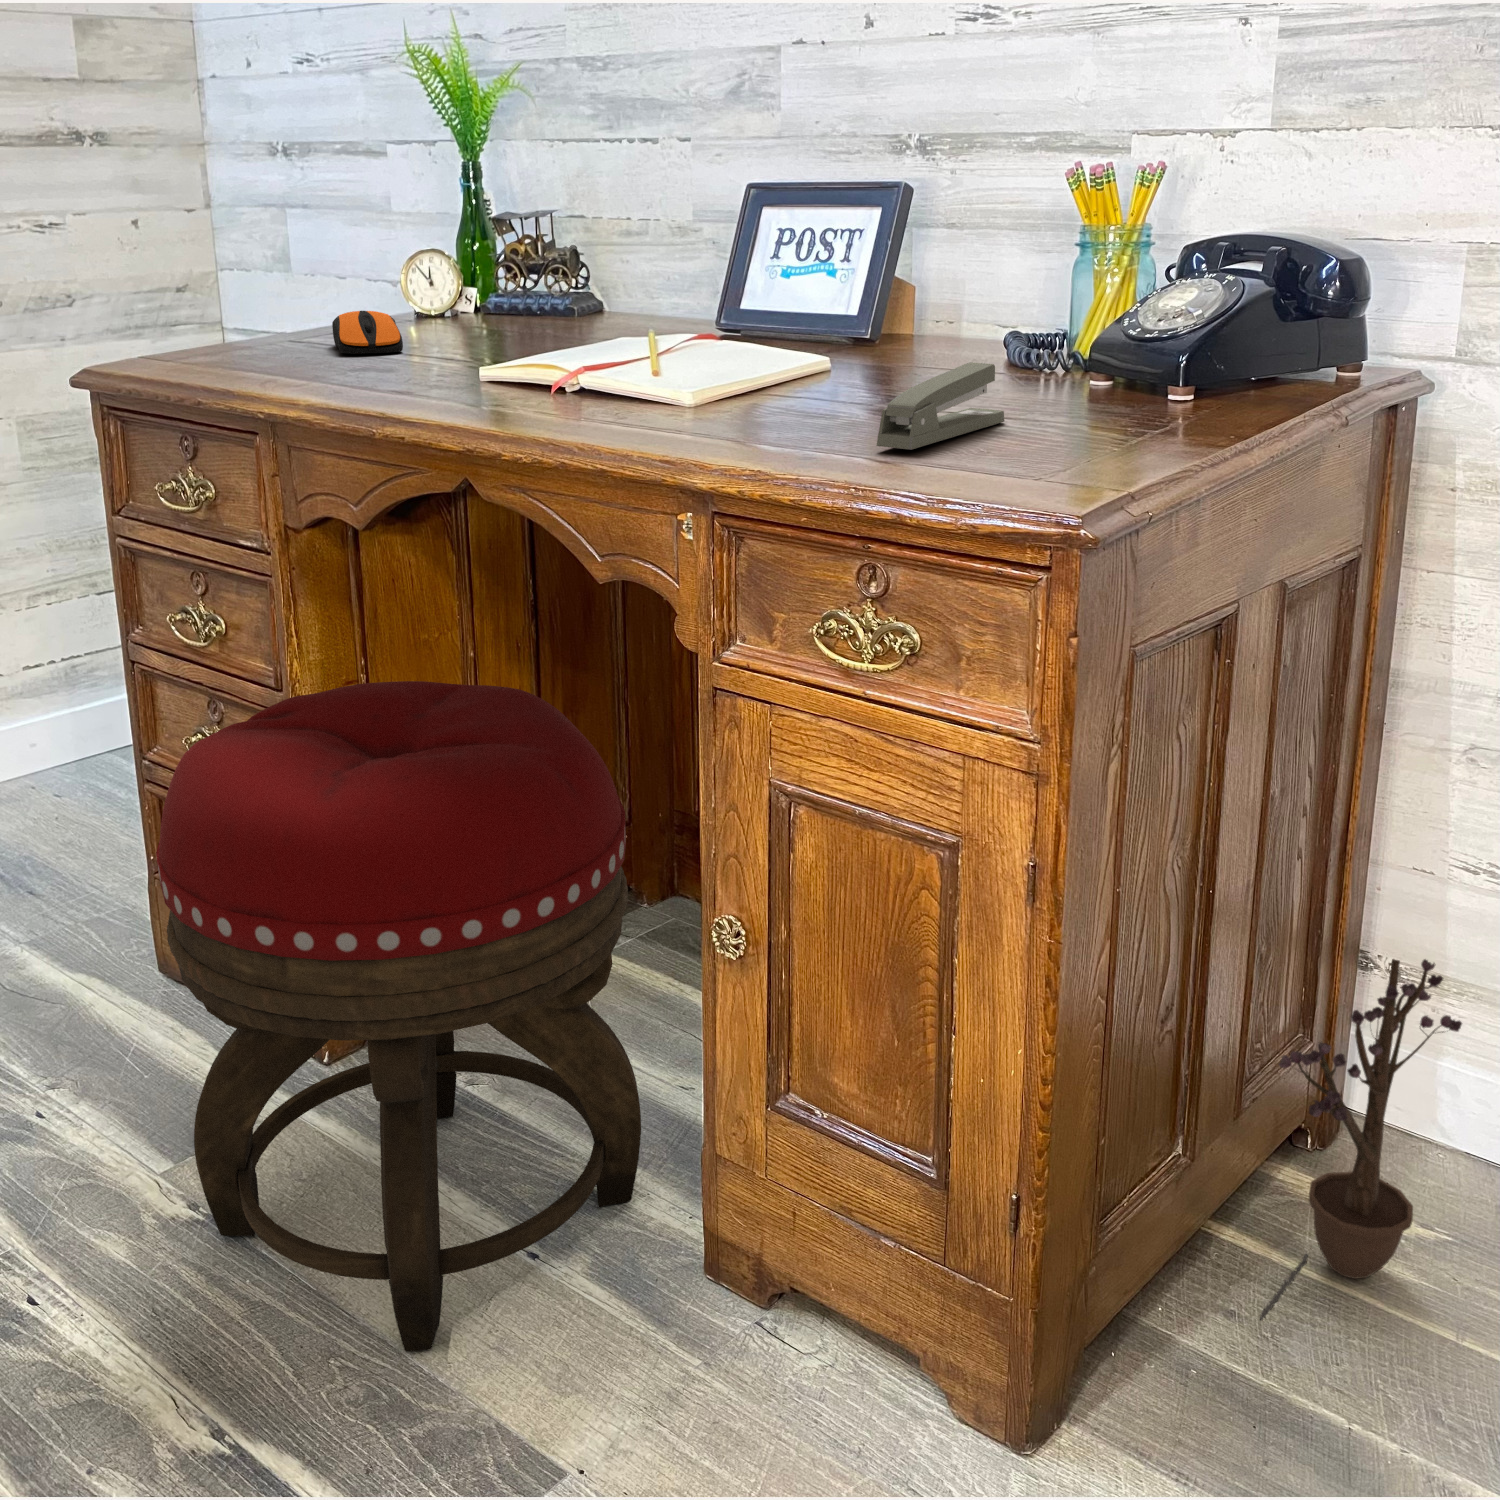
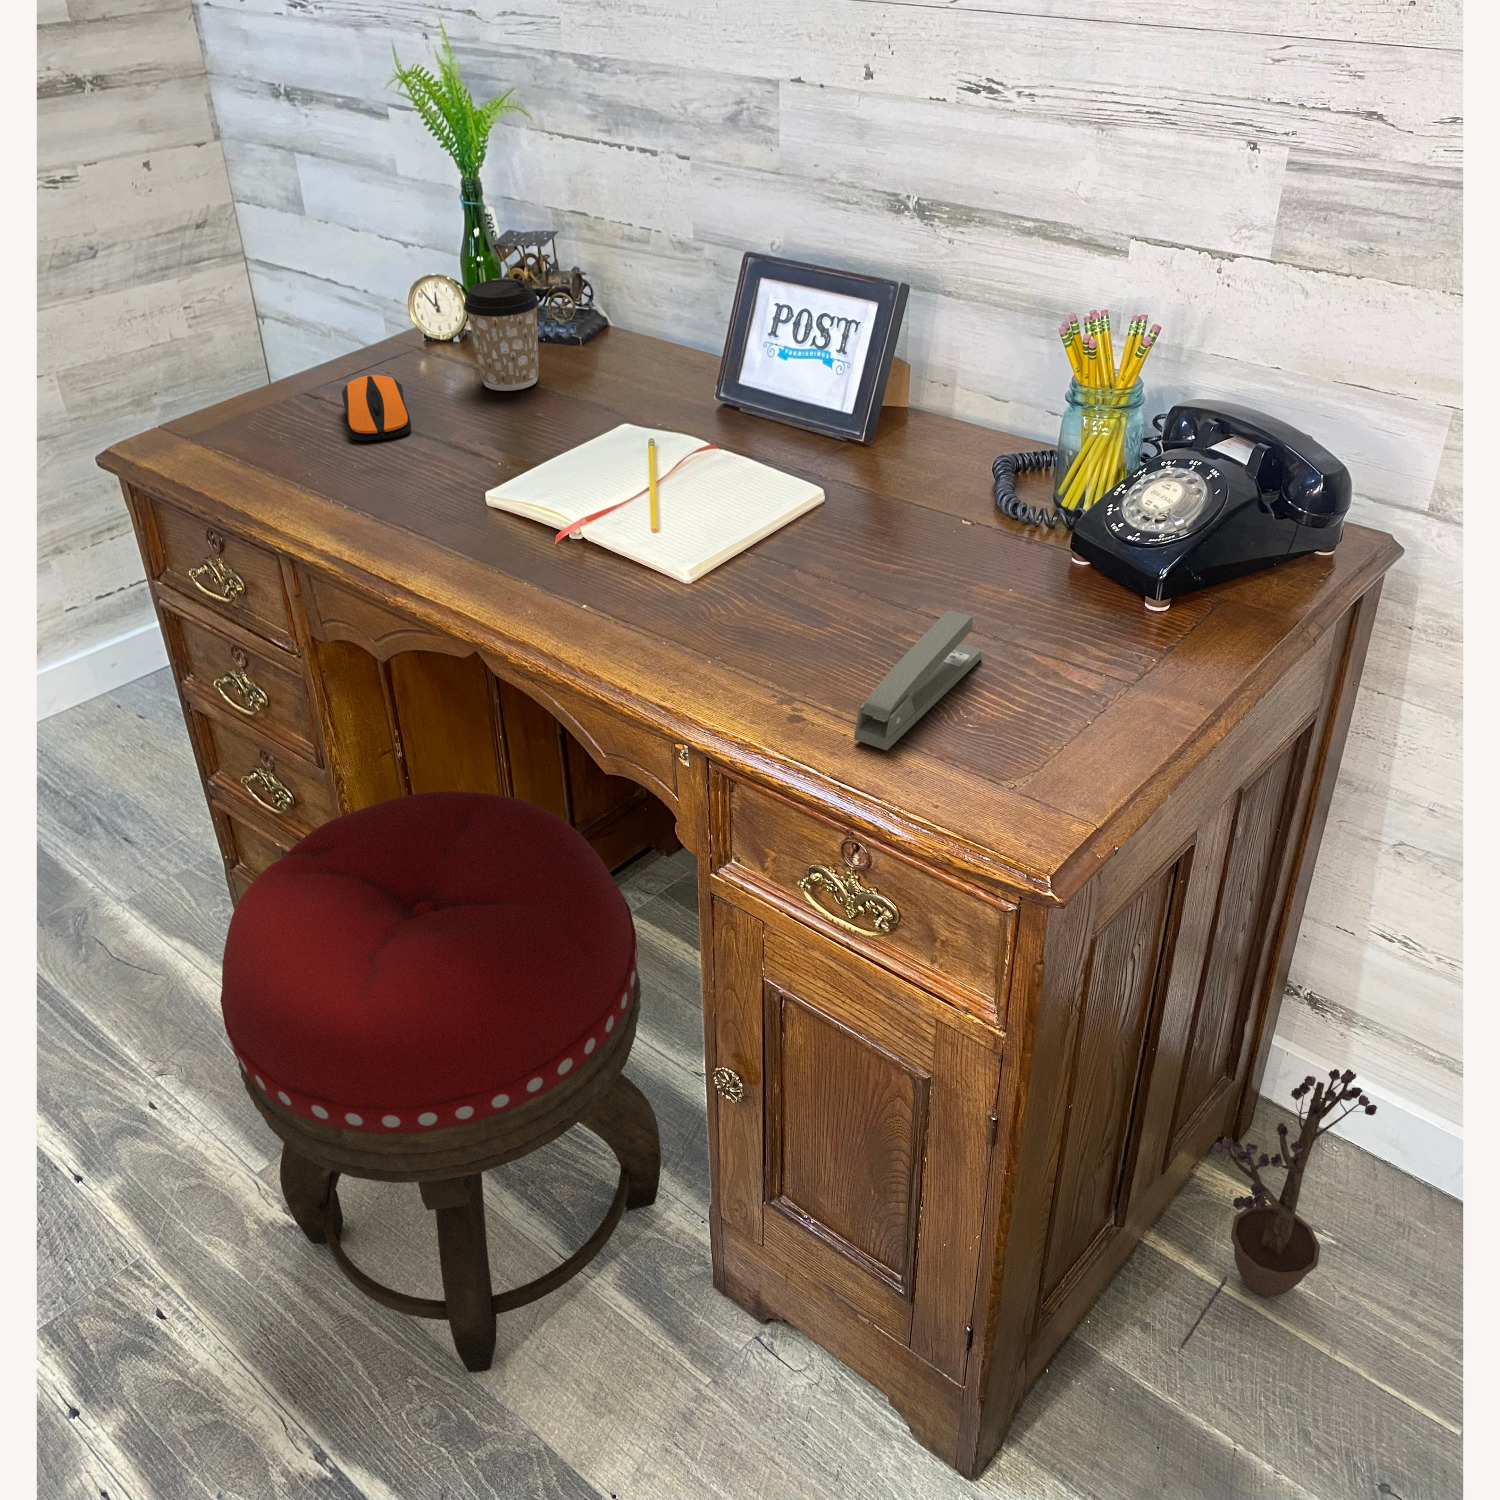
coffee cup: none [462,233,539,337] -> present [464,279,539,391]

